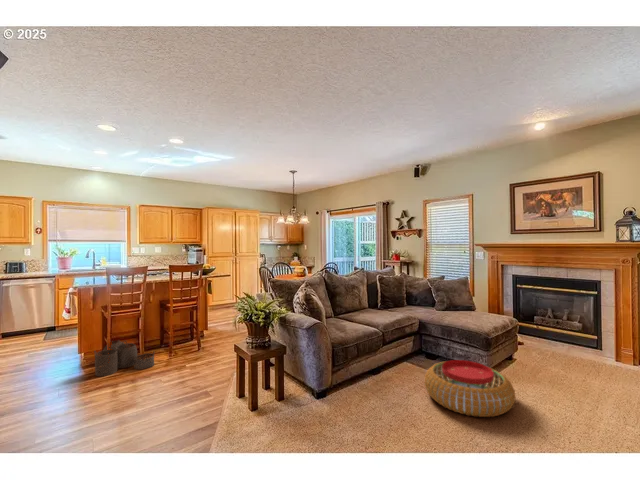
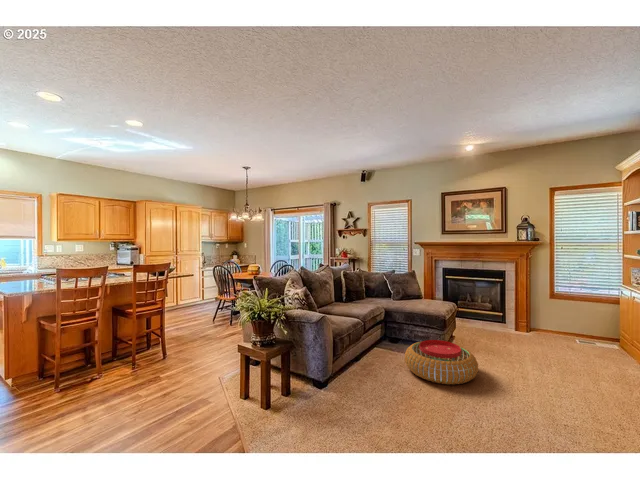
woven basket: present [94,340,155,376] -> none [40,355,118,402]

